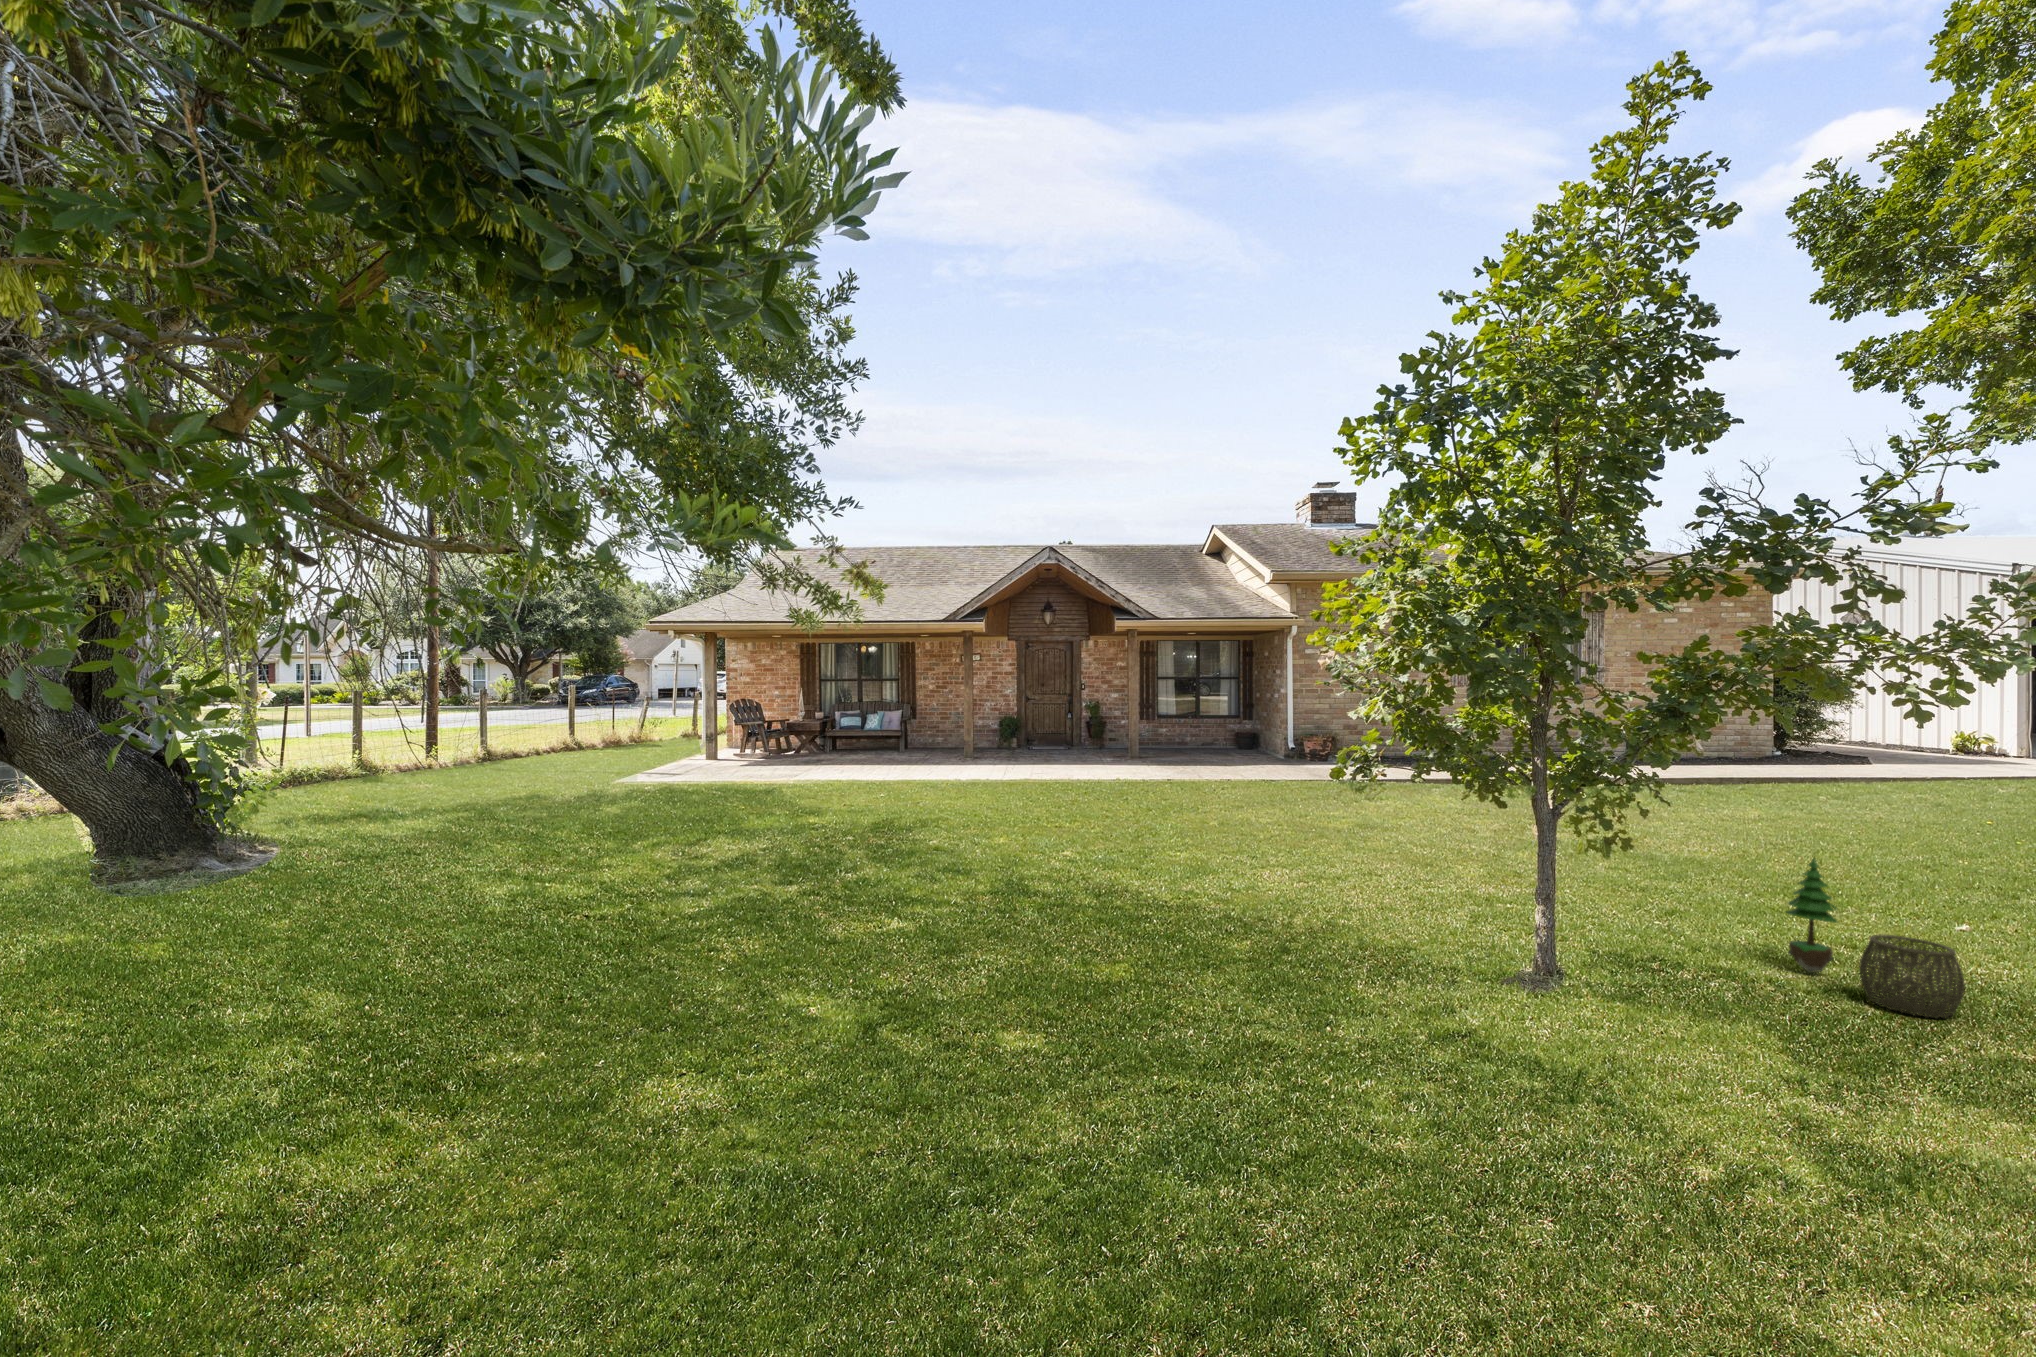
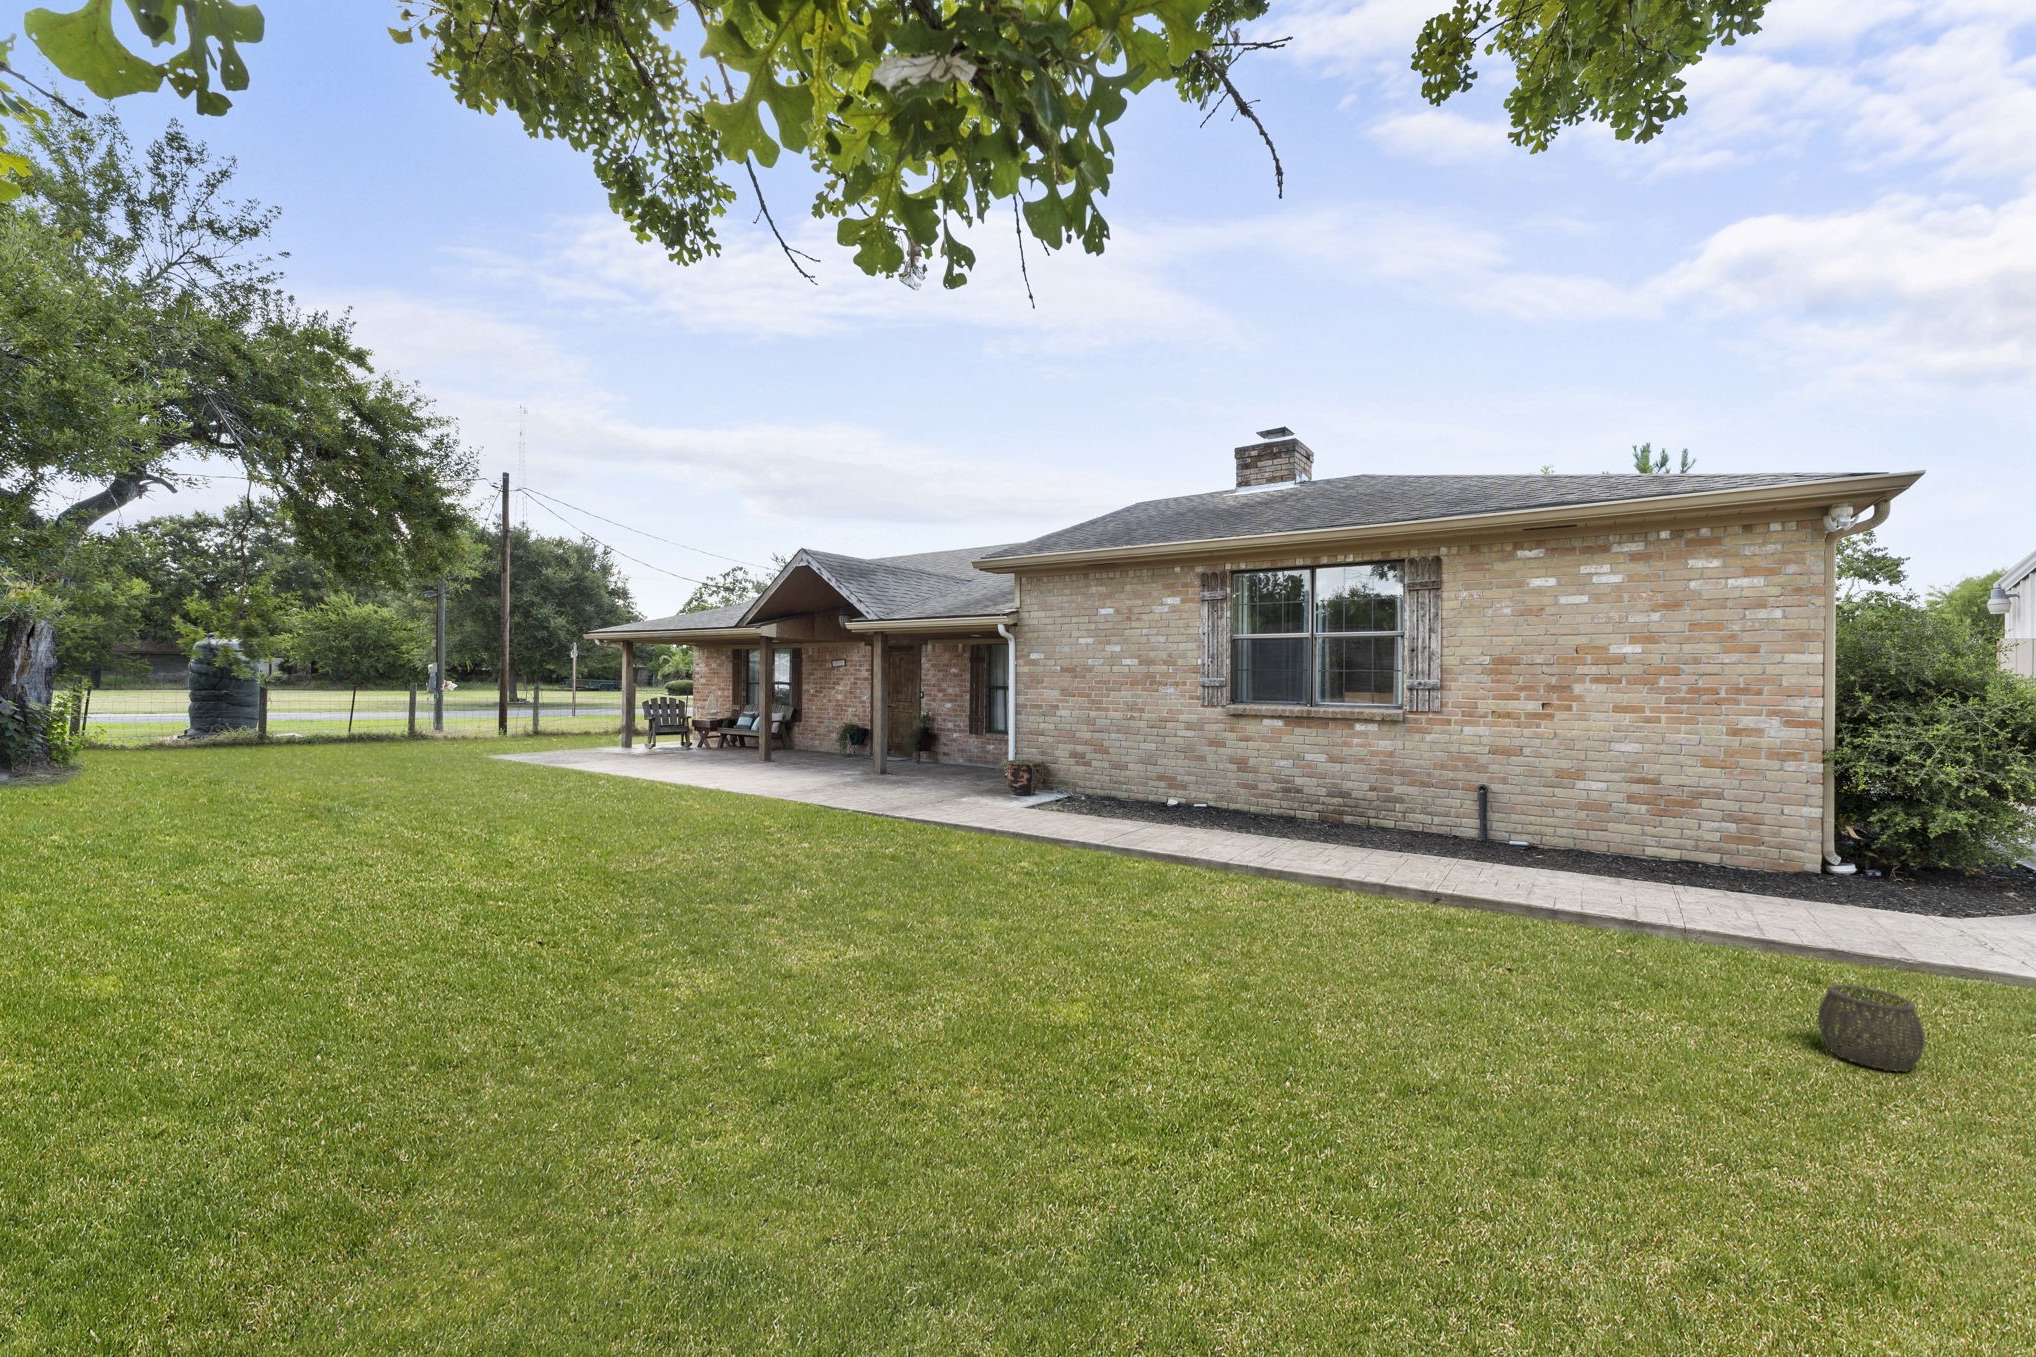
potted tree: present [1786,858,1838,973] -> none [1742,903,1797,1017]

